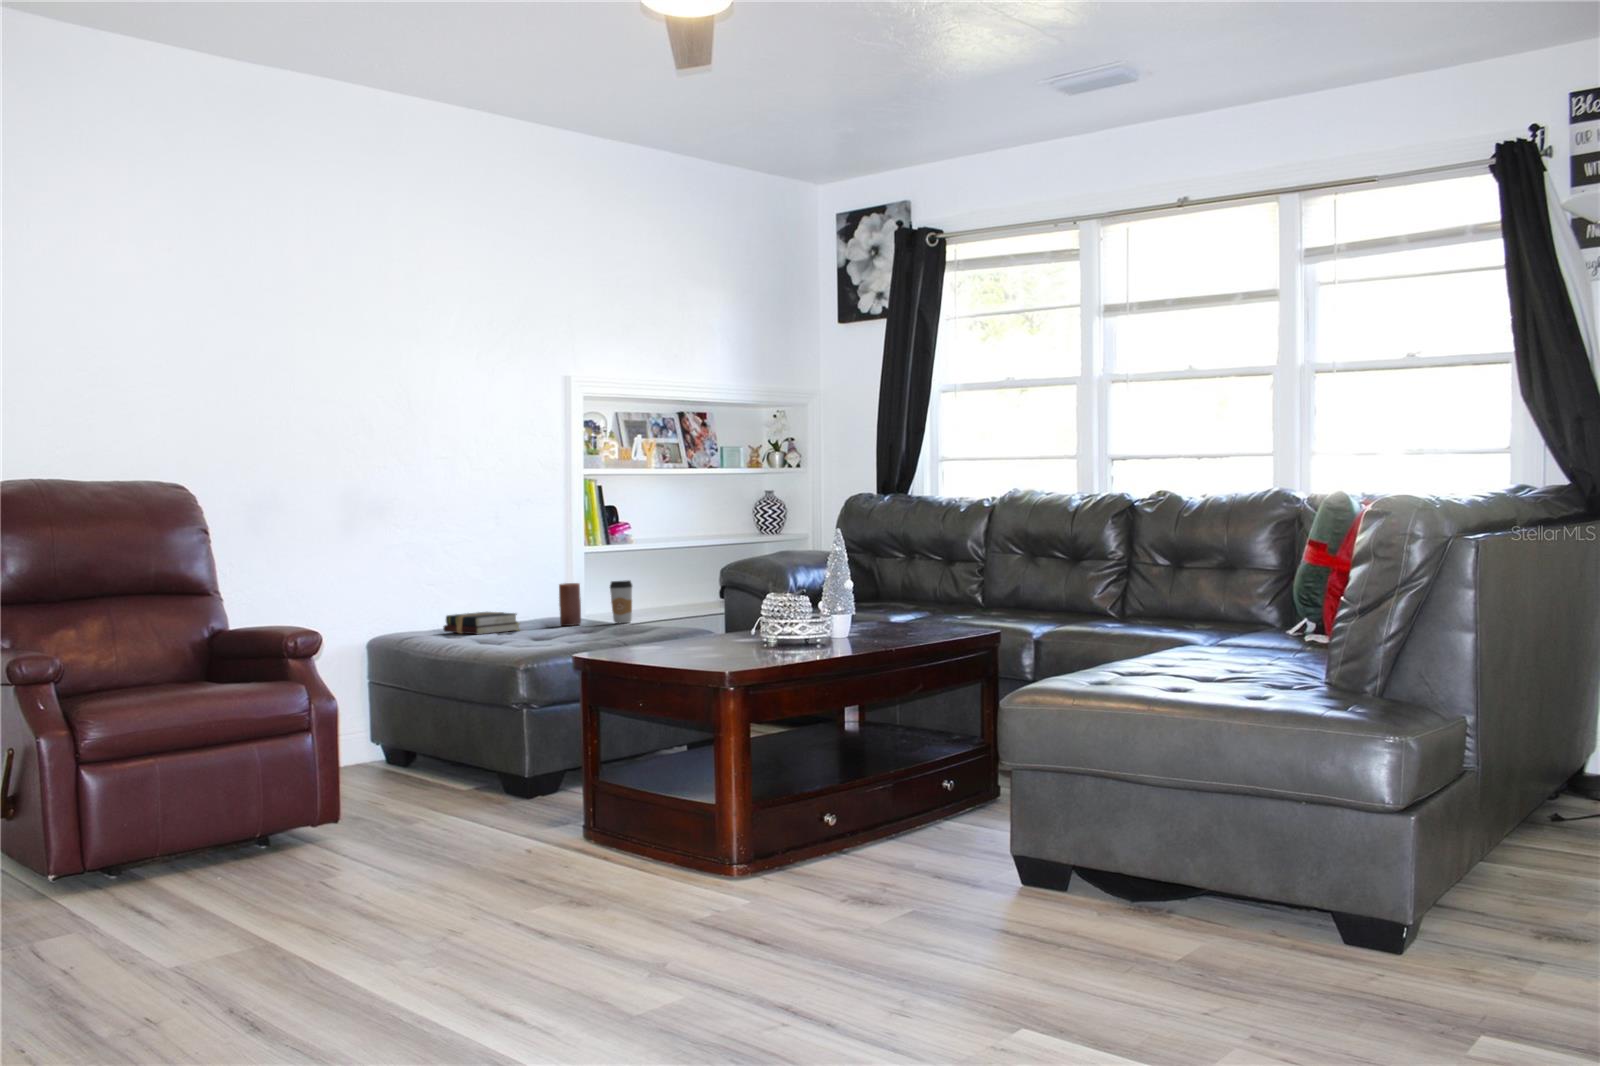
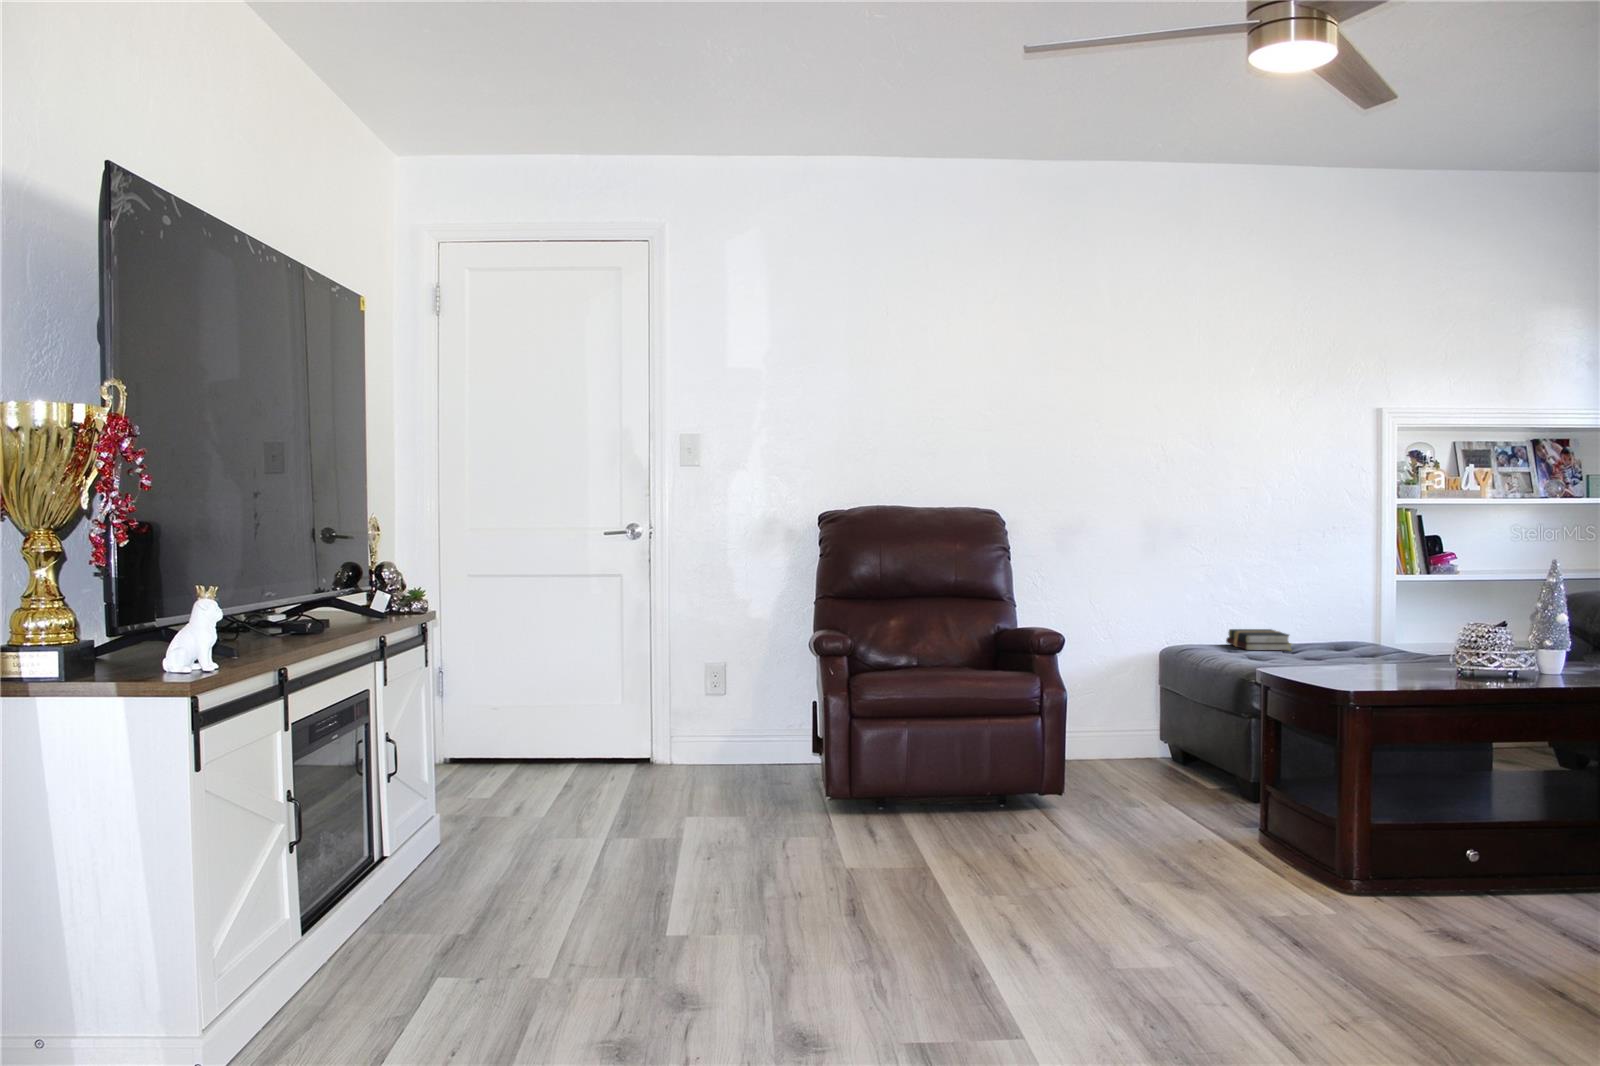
coffee cup: present [610,580,632,624] -> none [1391,613,1417,656]
candle: present [559,583,581,626] -> none [1340,611,1362,651]

